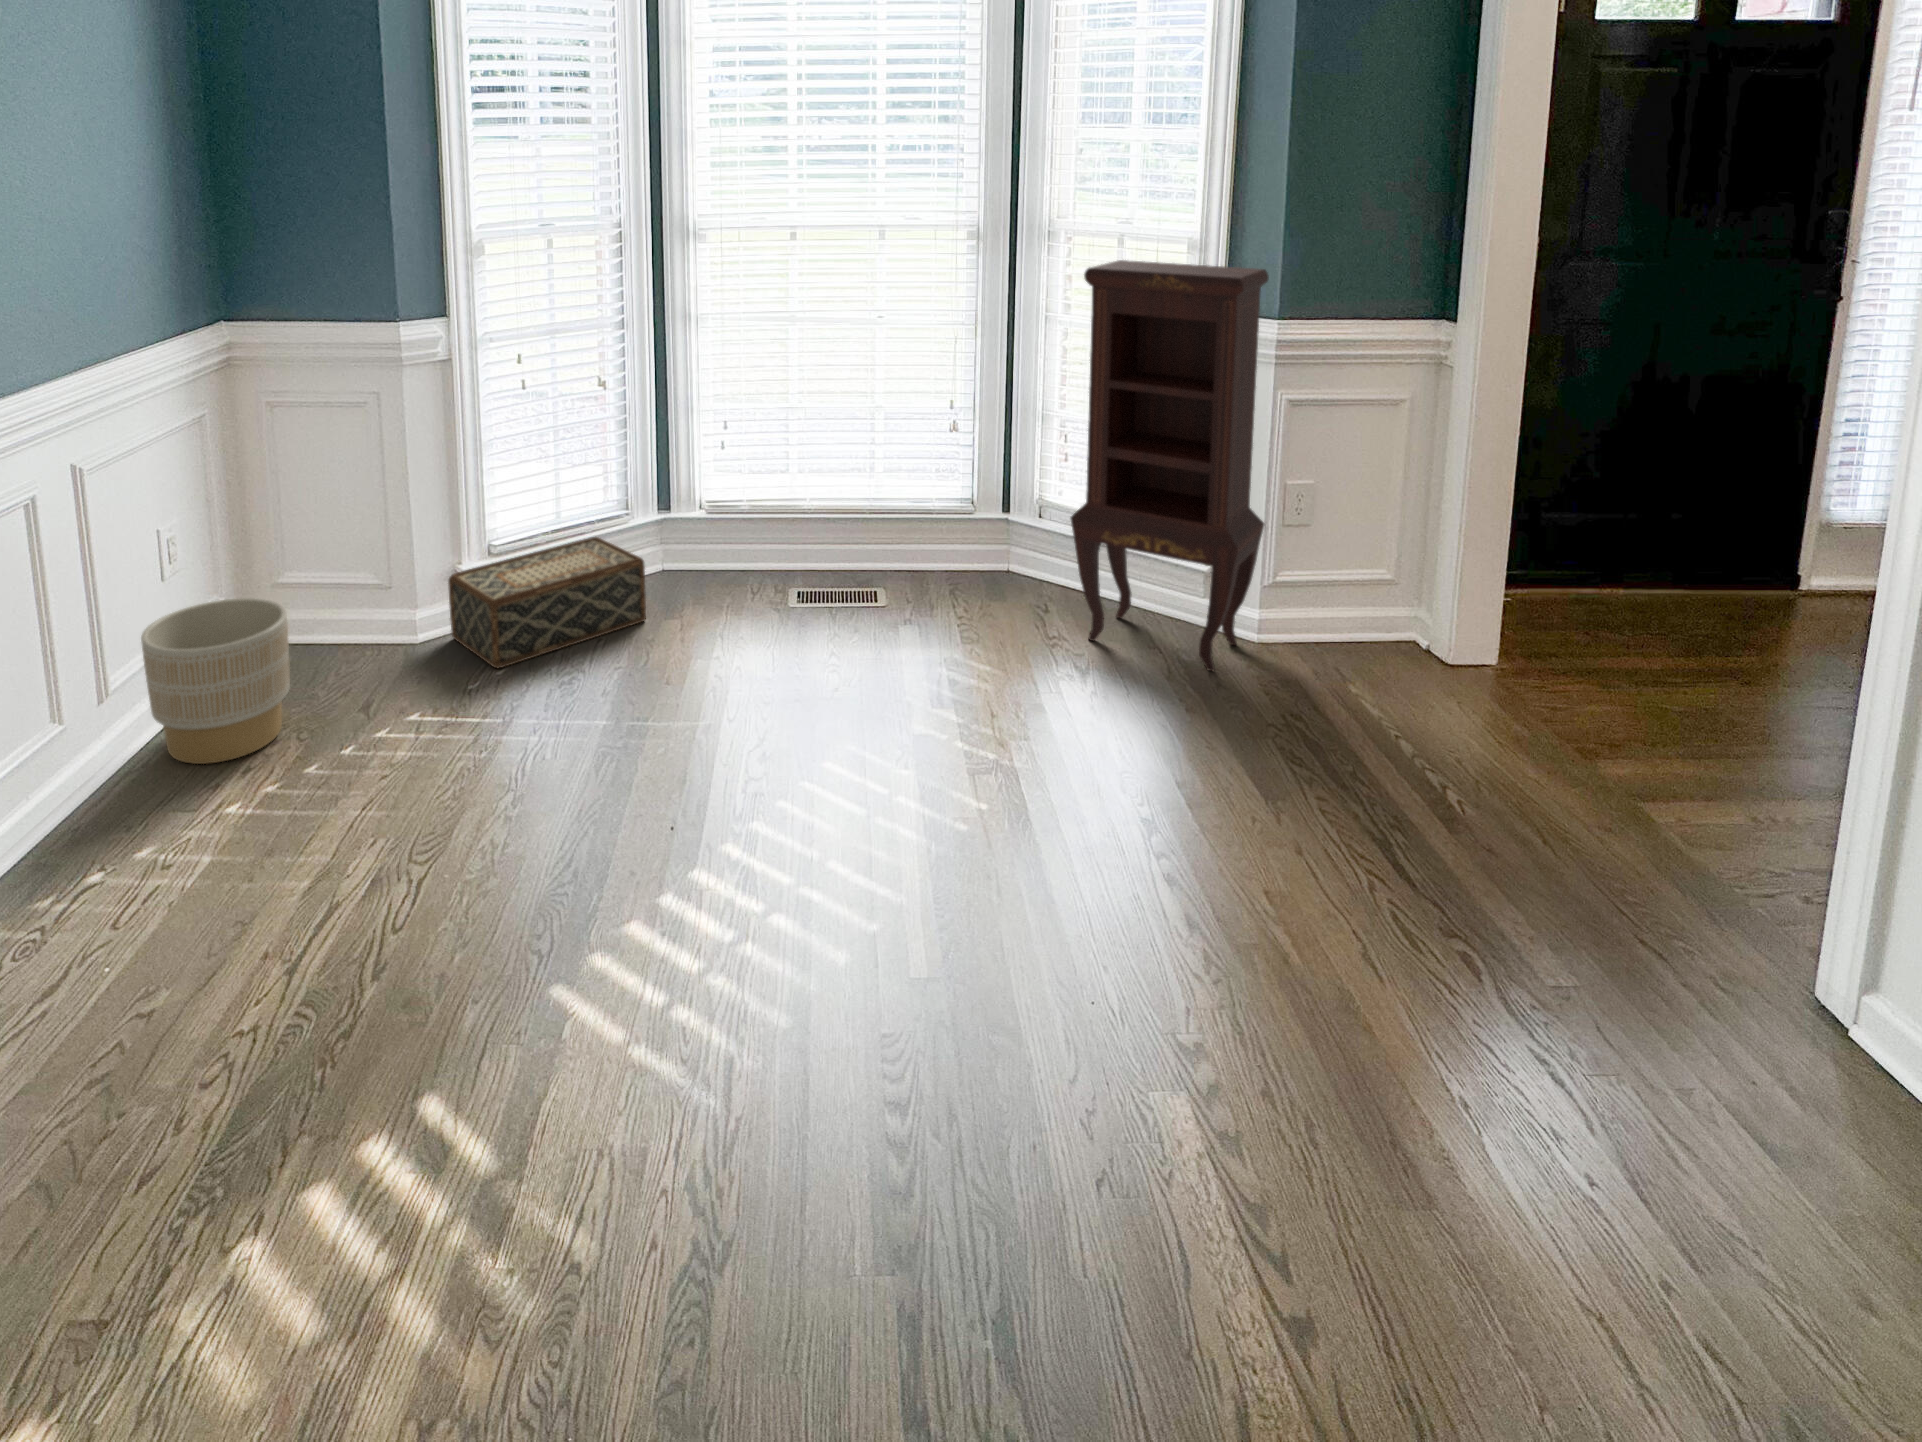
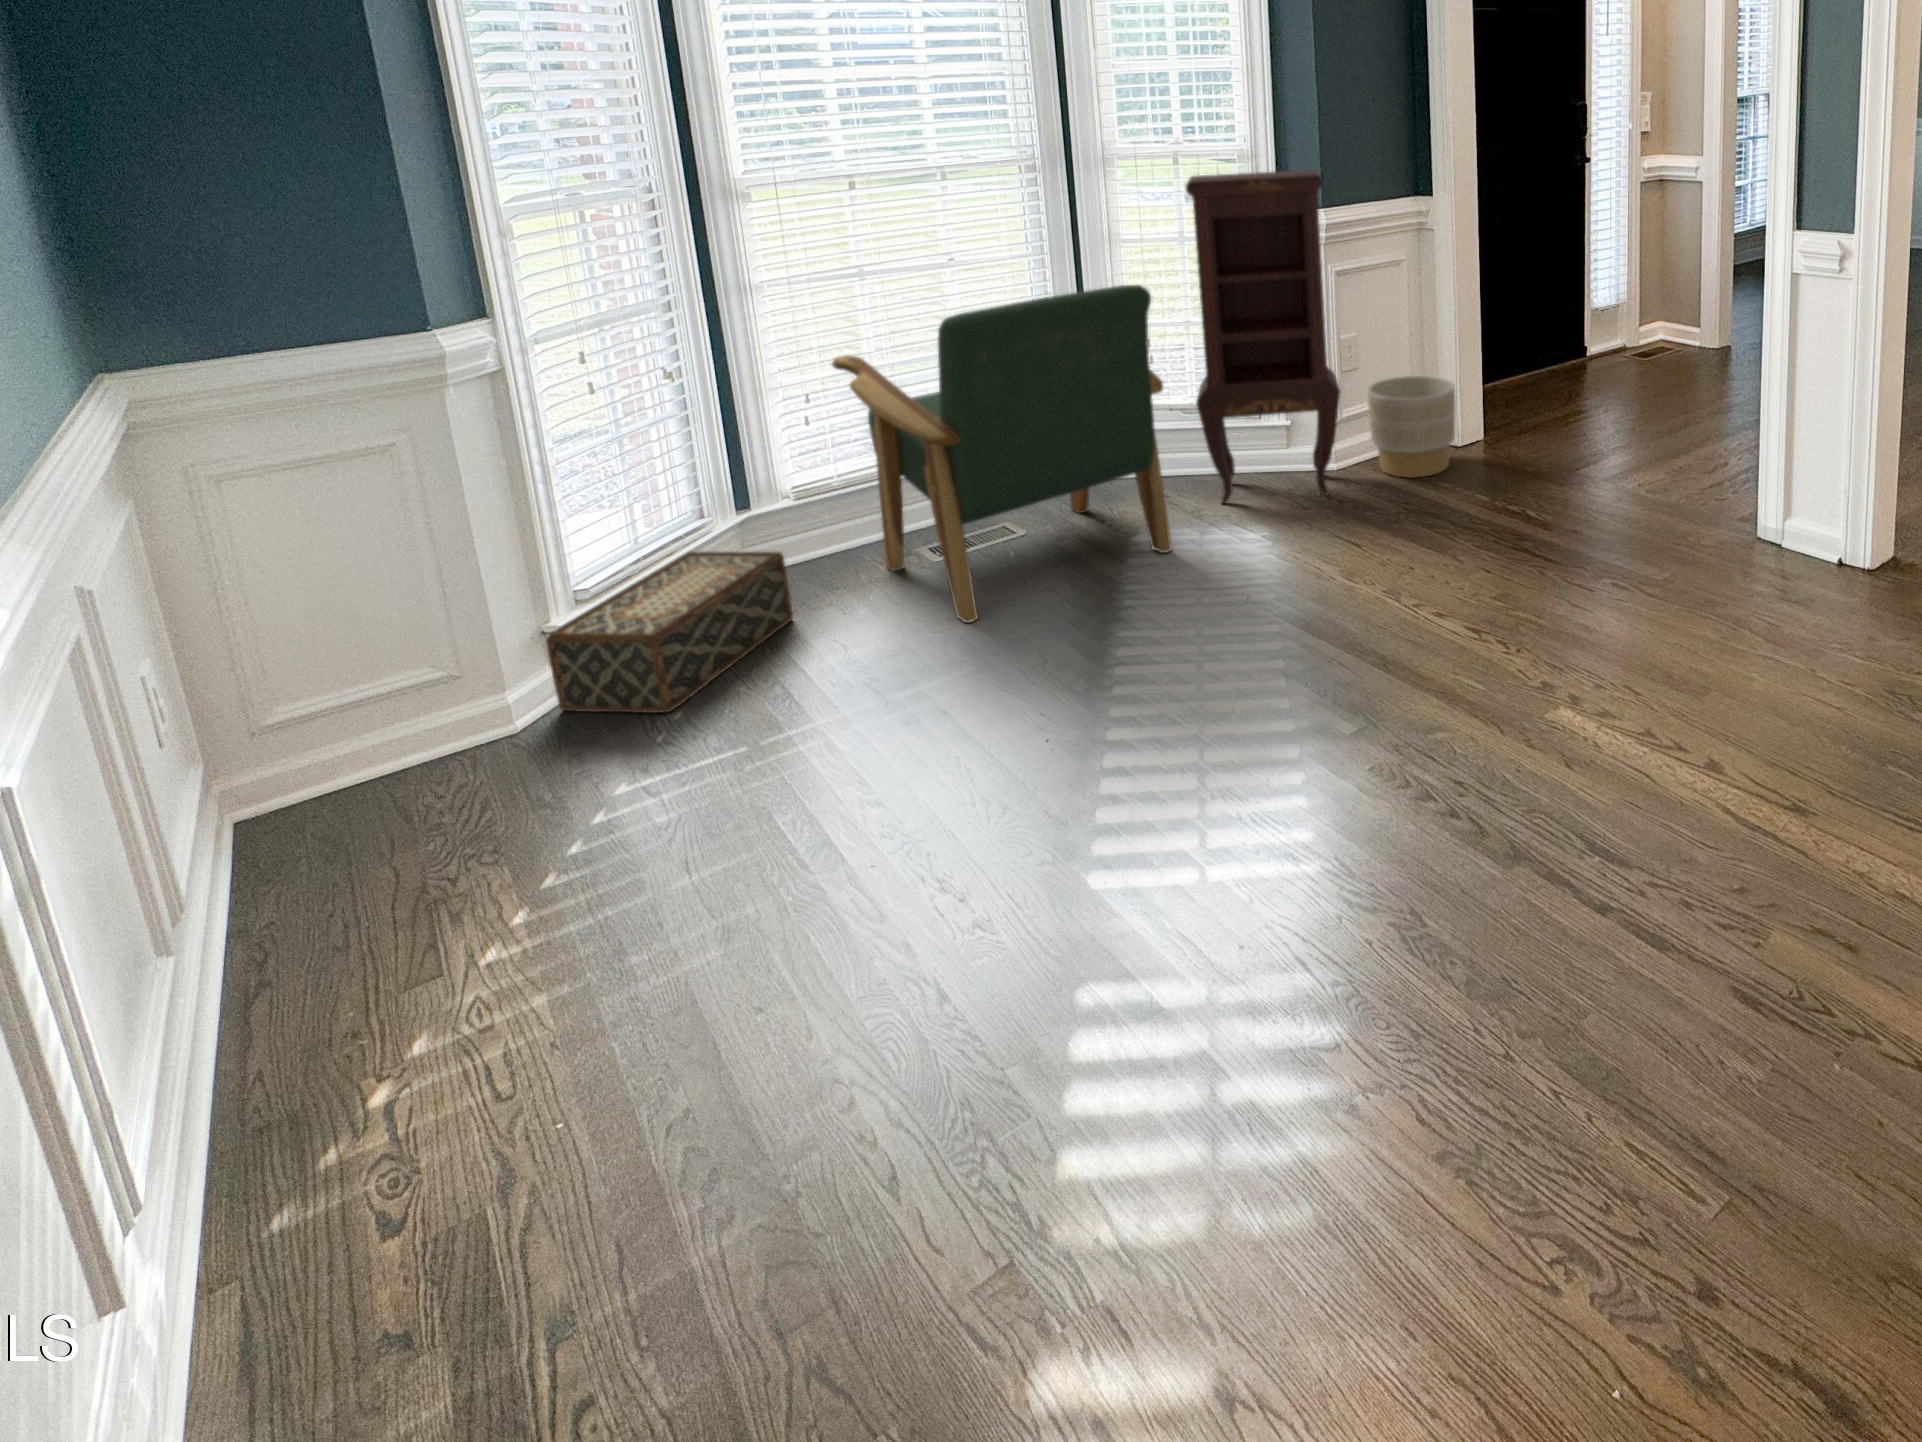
armchair: none [723,375,996,679] -> present [832,285,1172,623]
planter: present [141,598,290,764] -> present [1368,376,1456,478]

